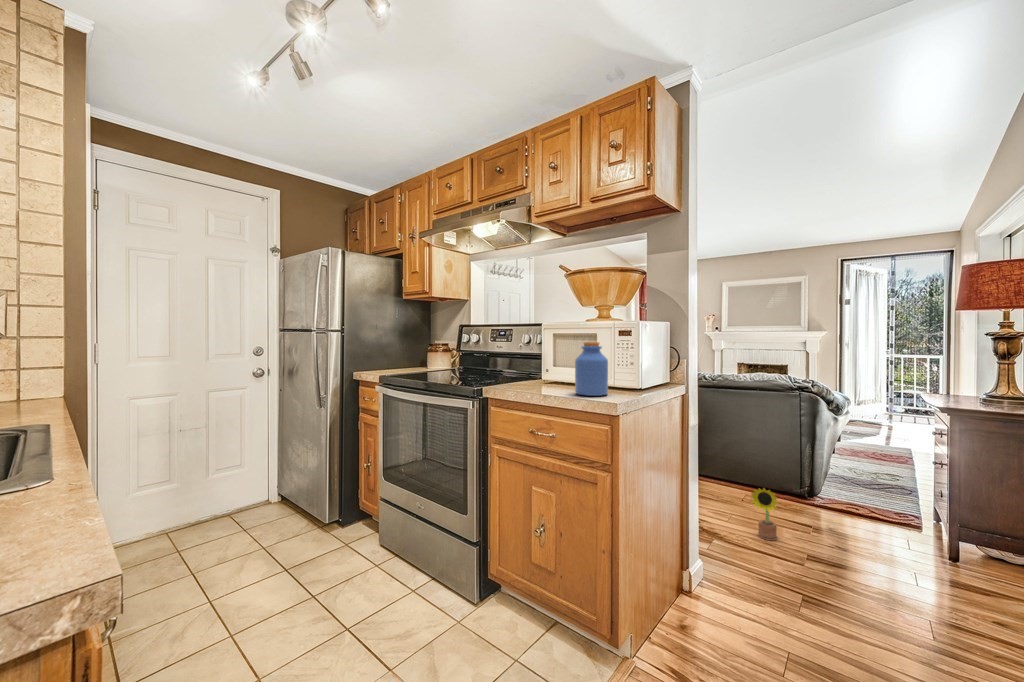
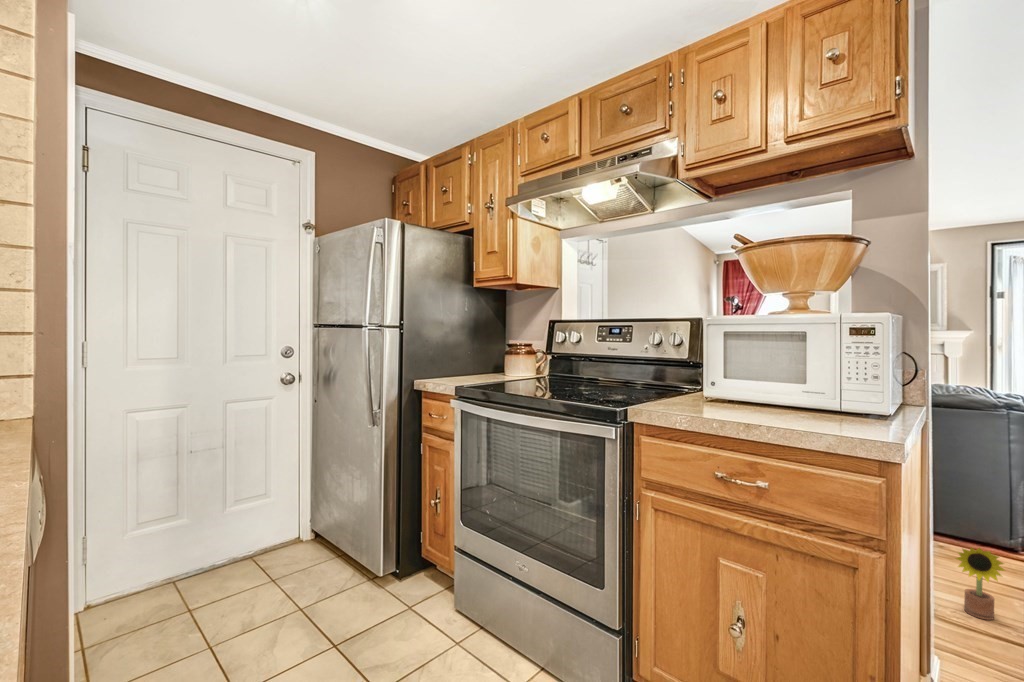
jar: present [575,342,608,396] -> none [790,345,849,428]

